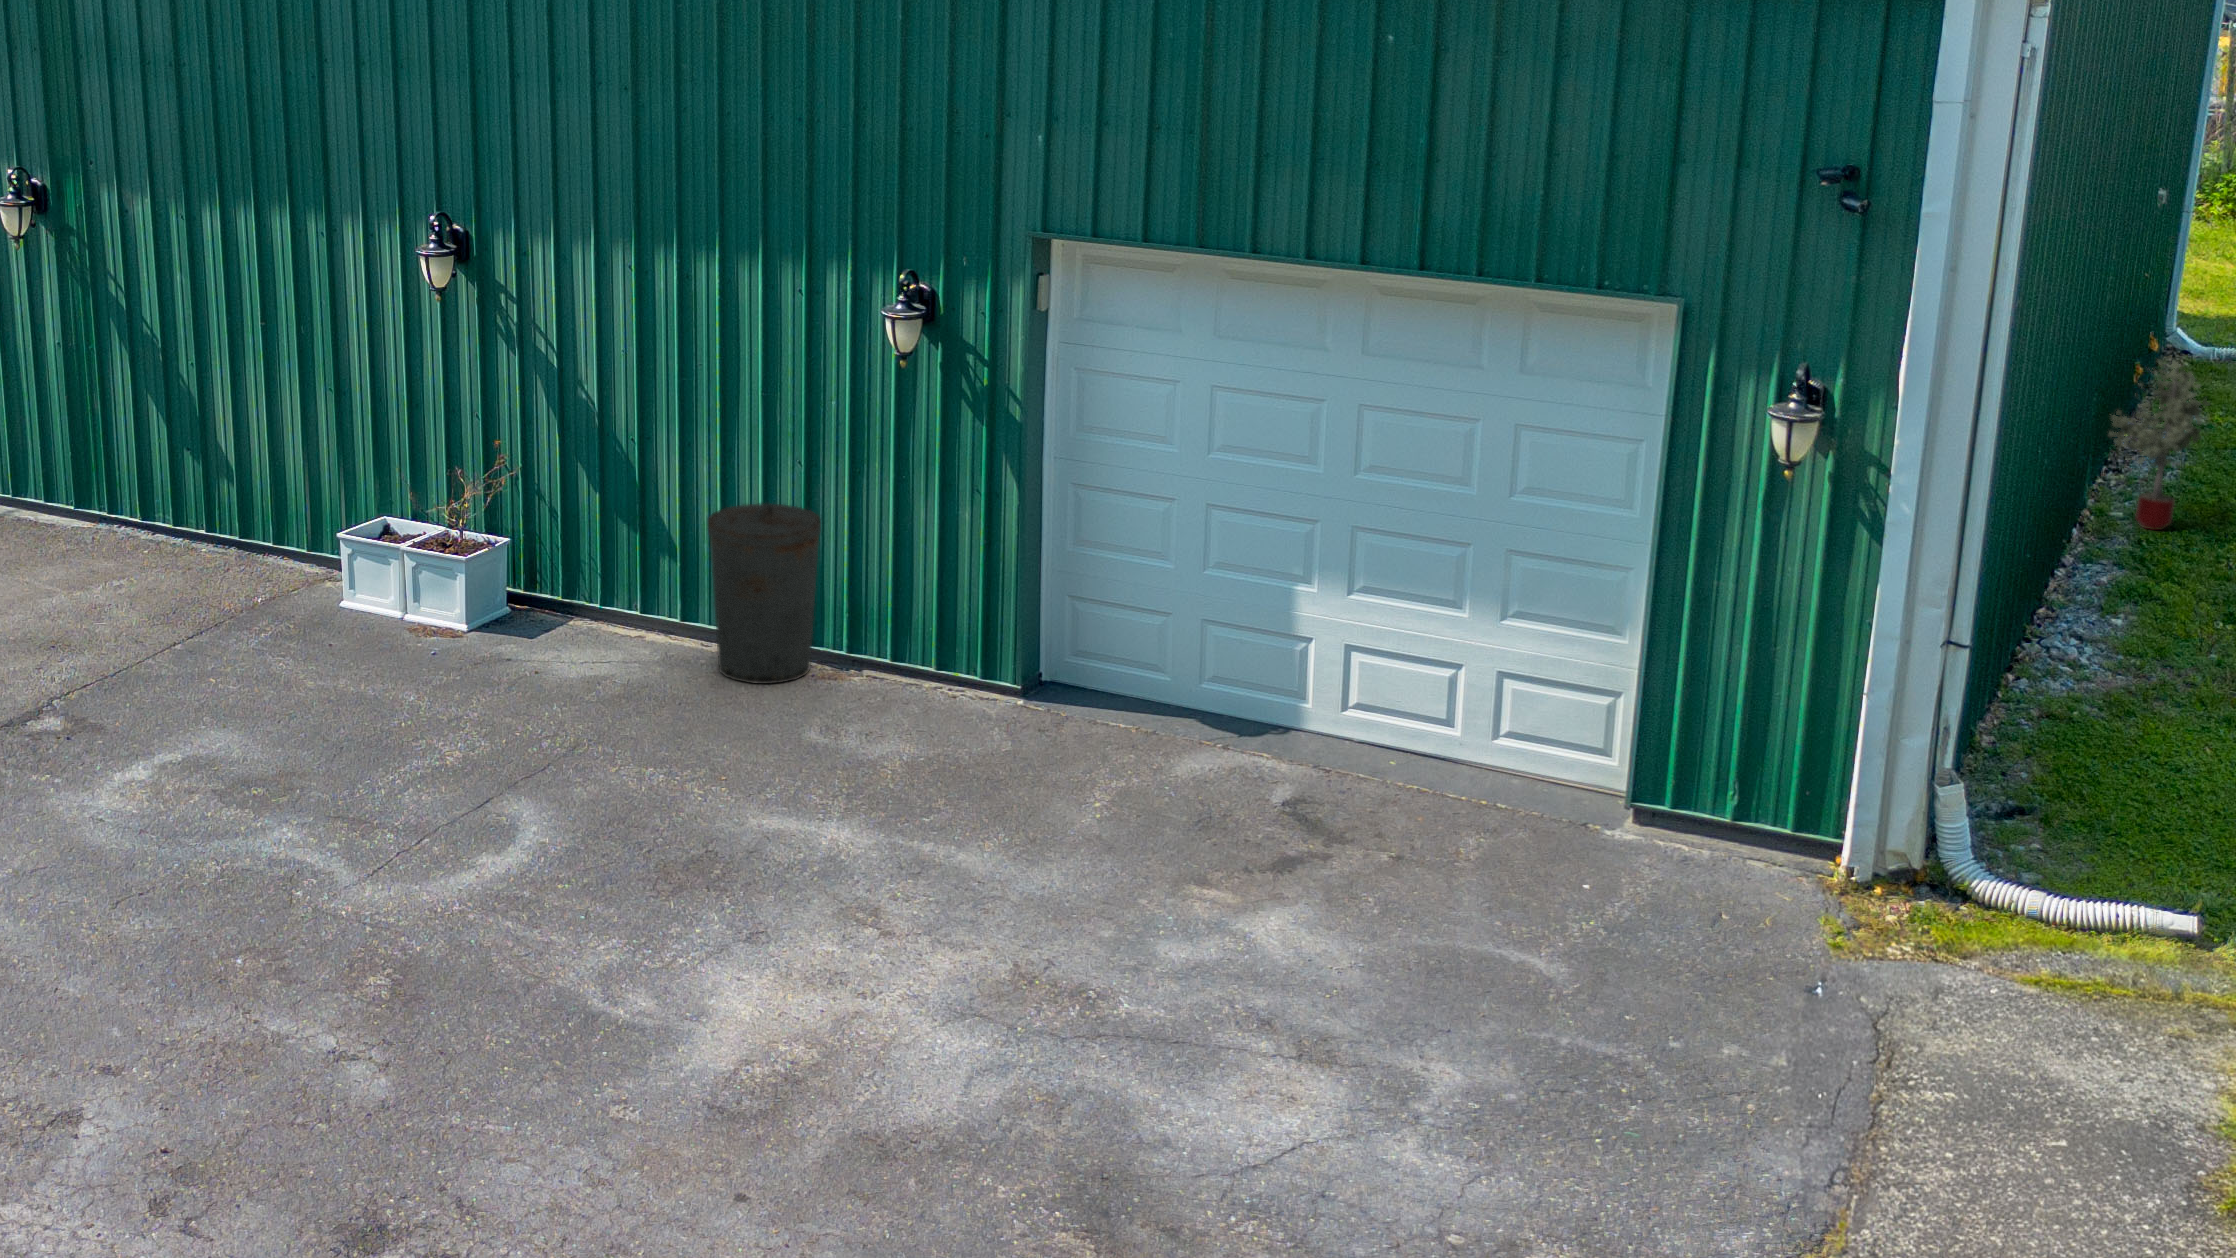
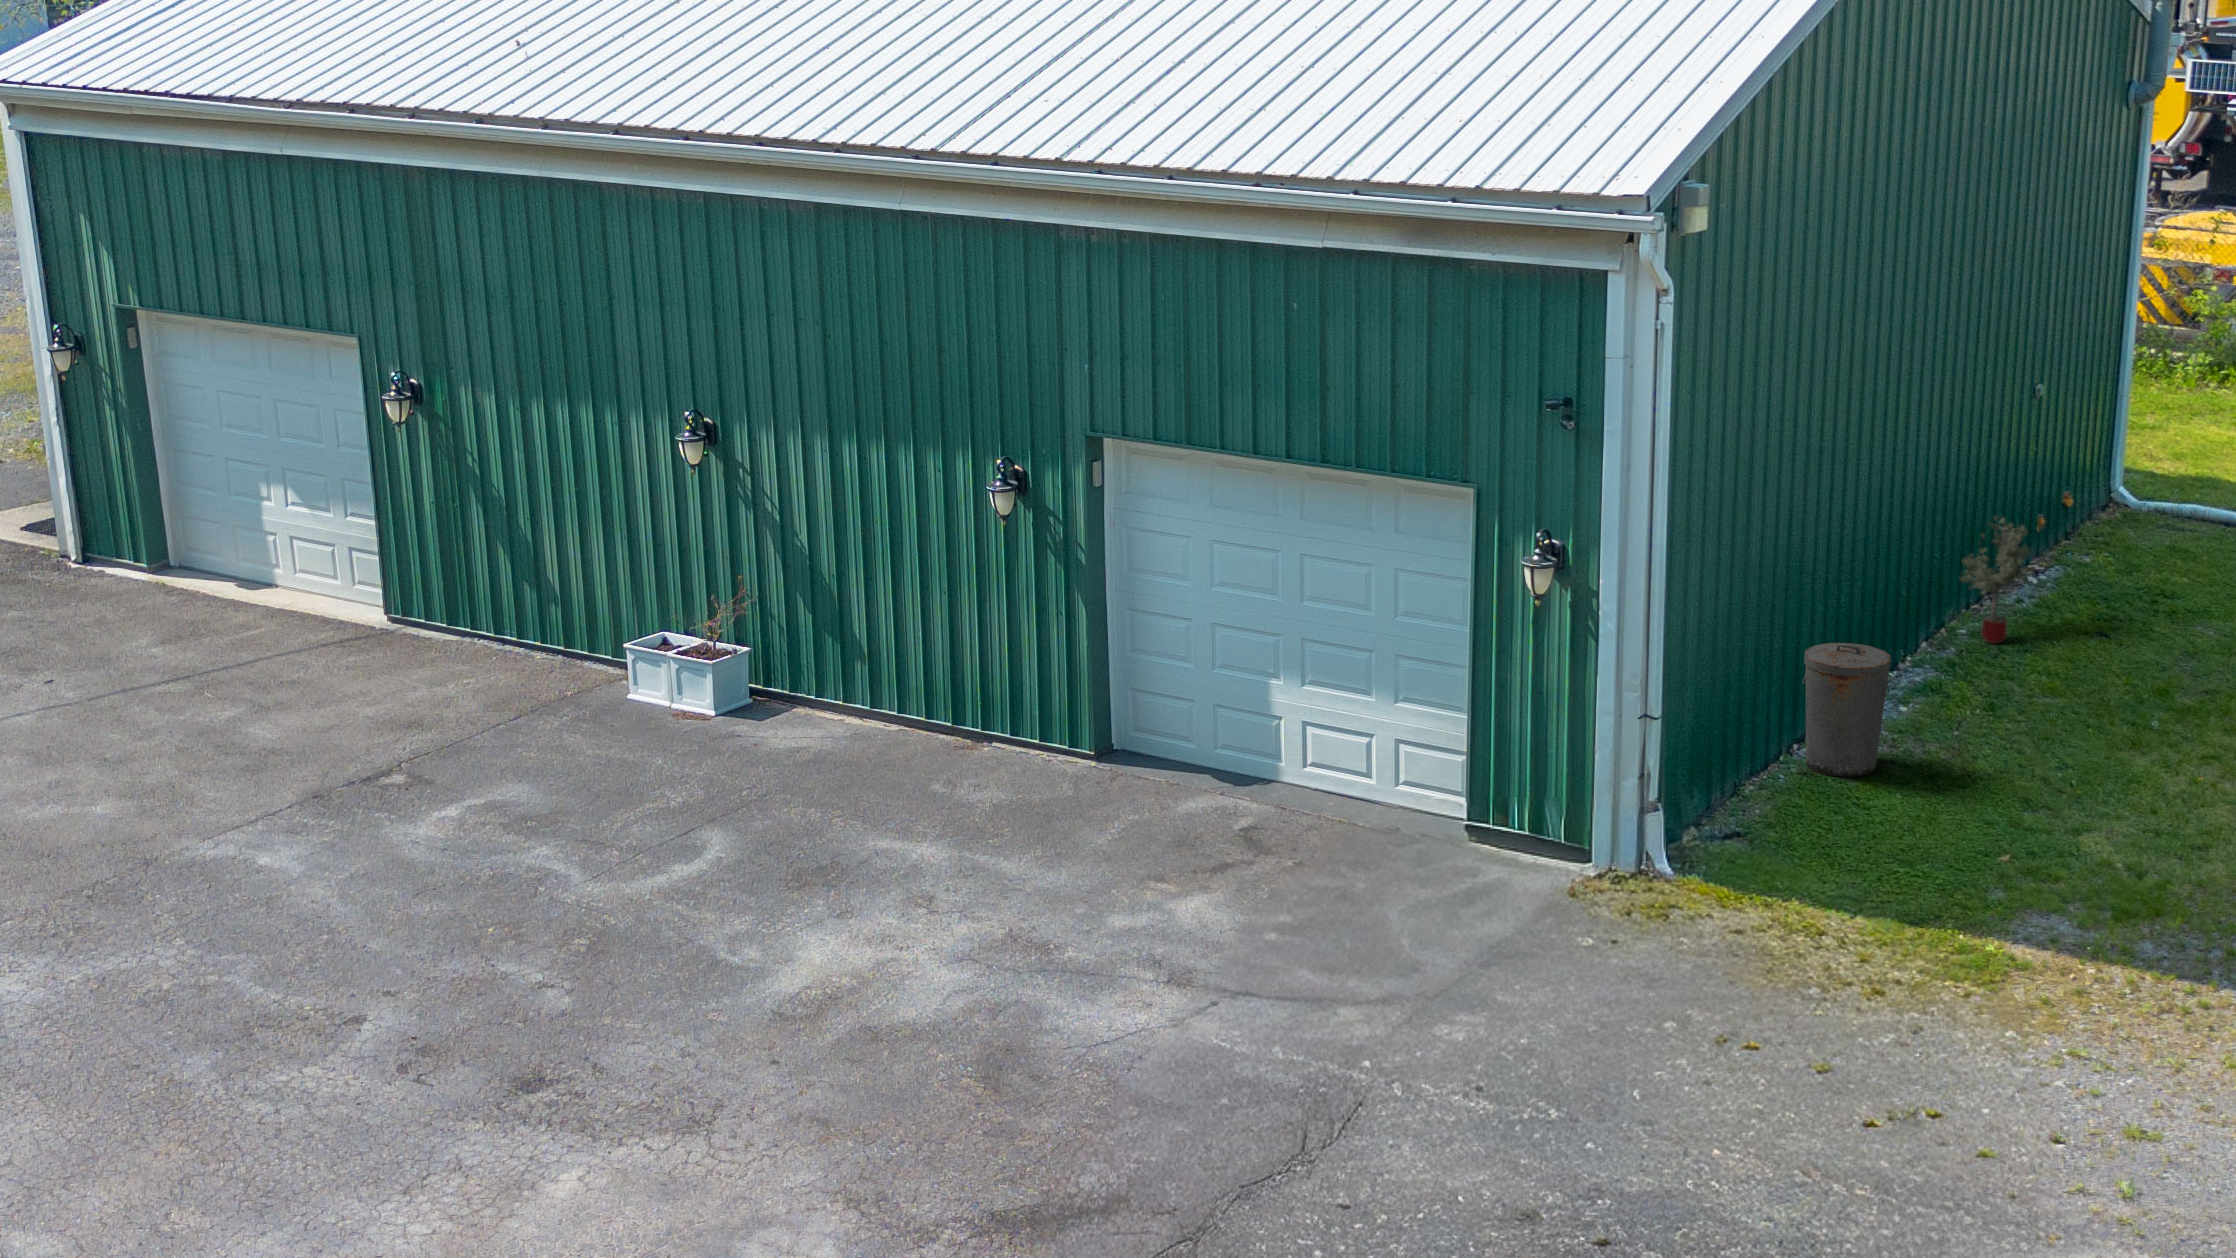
trash can: present [707,503,821,684] -> present [1802,643,1891,777]

